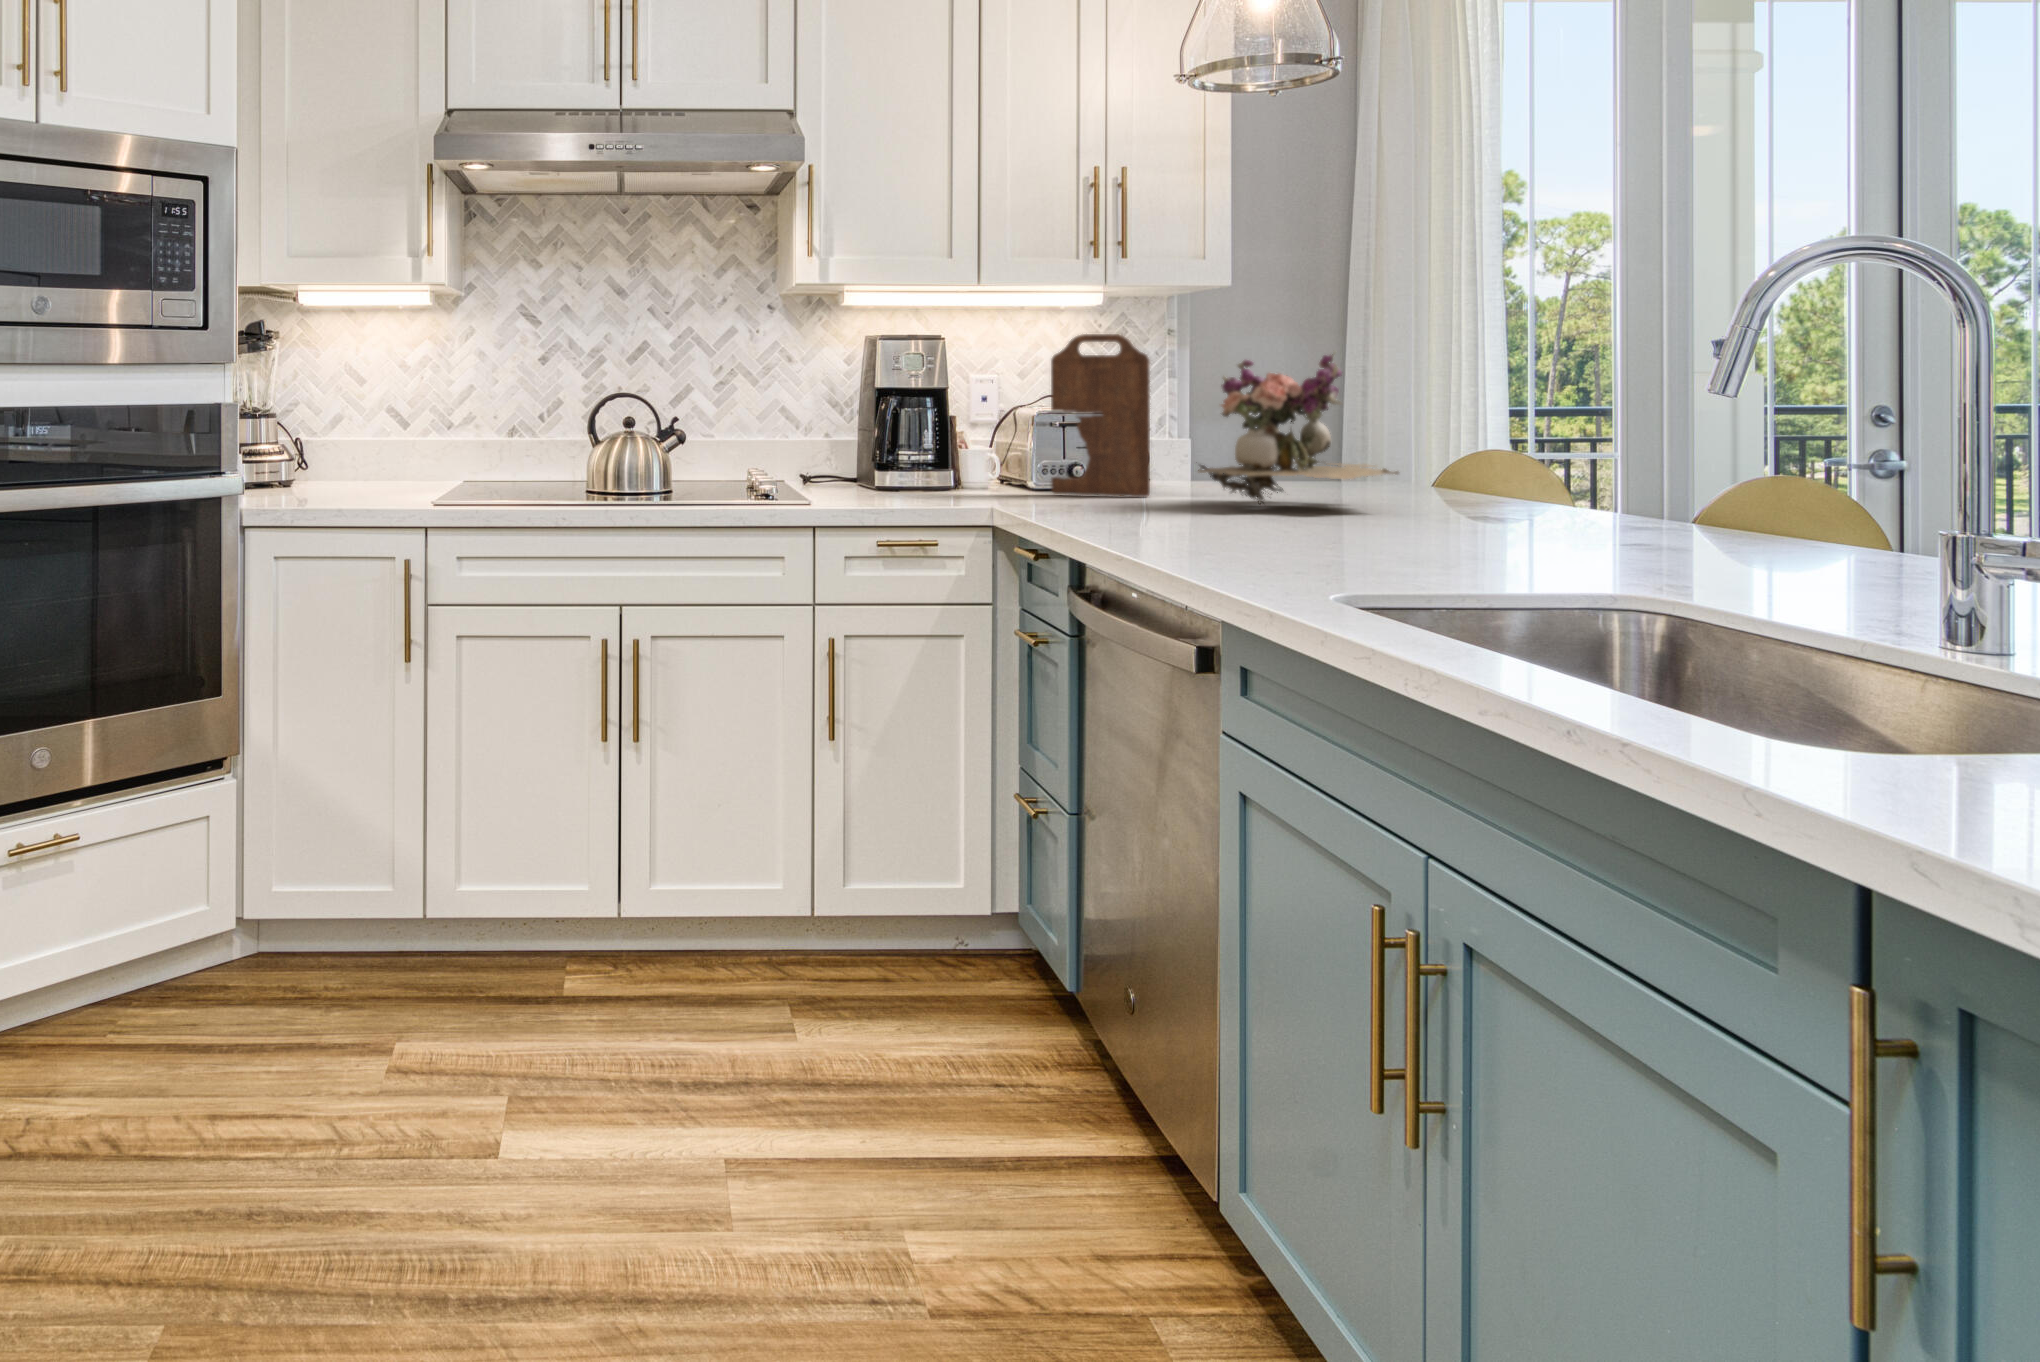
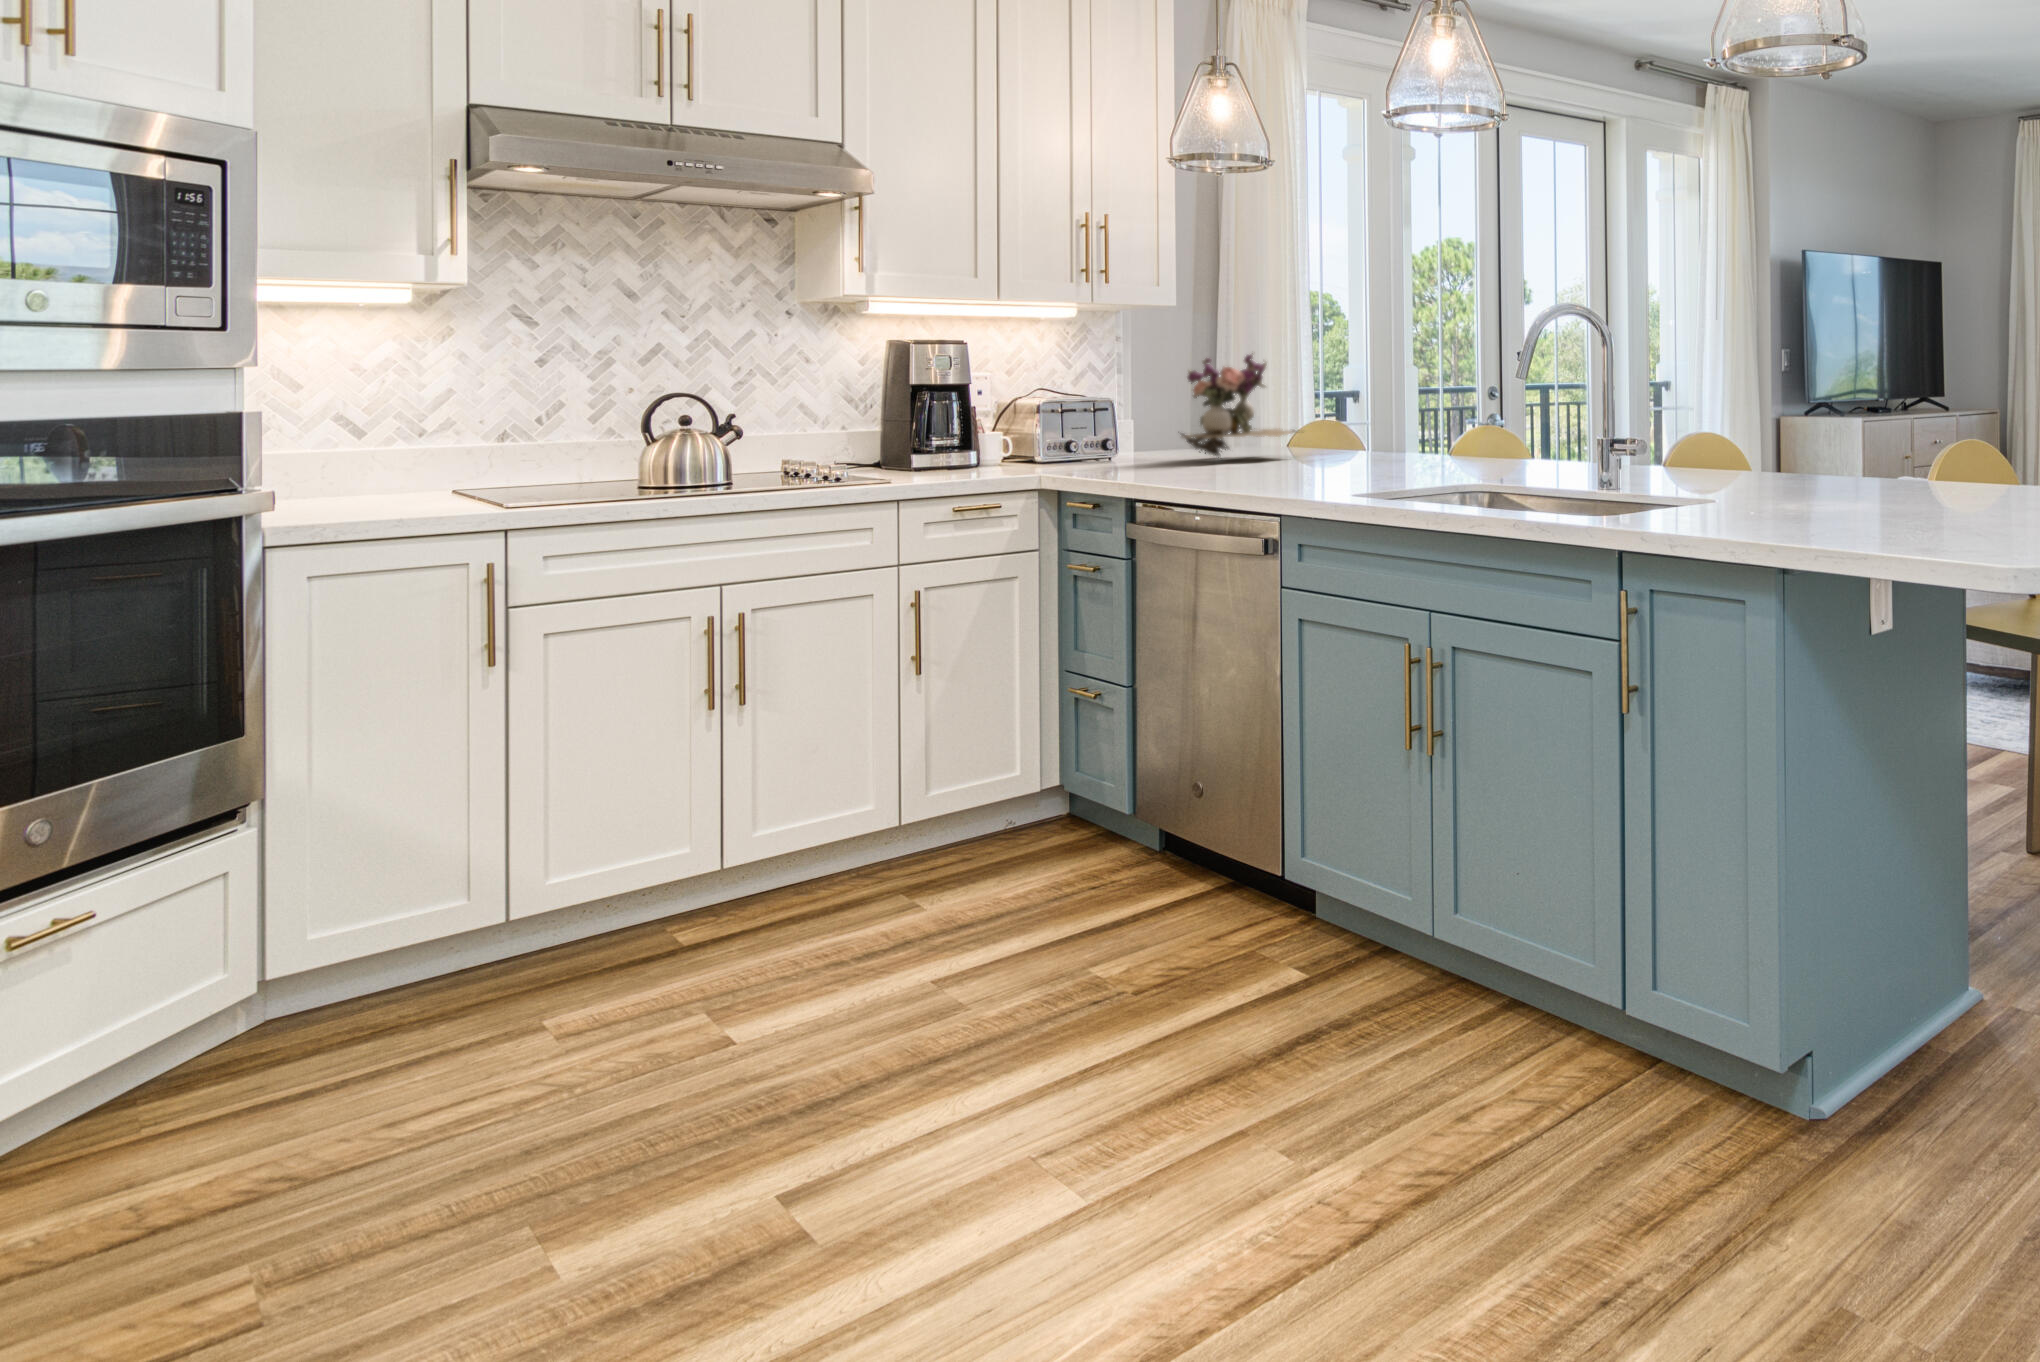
cutting board: present [1051,334,1150,497] -> none [1057,339,1133,464]

